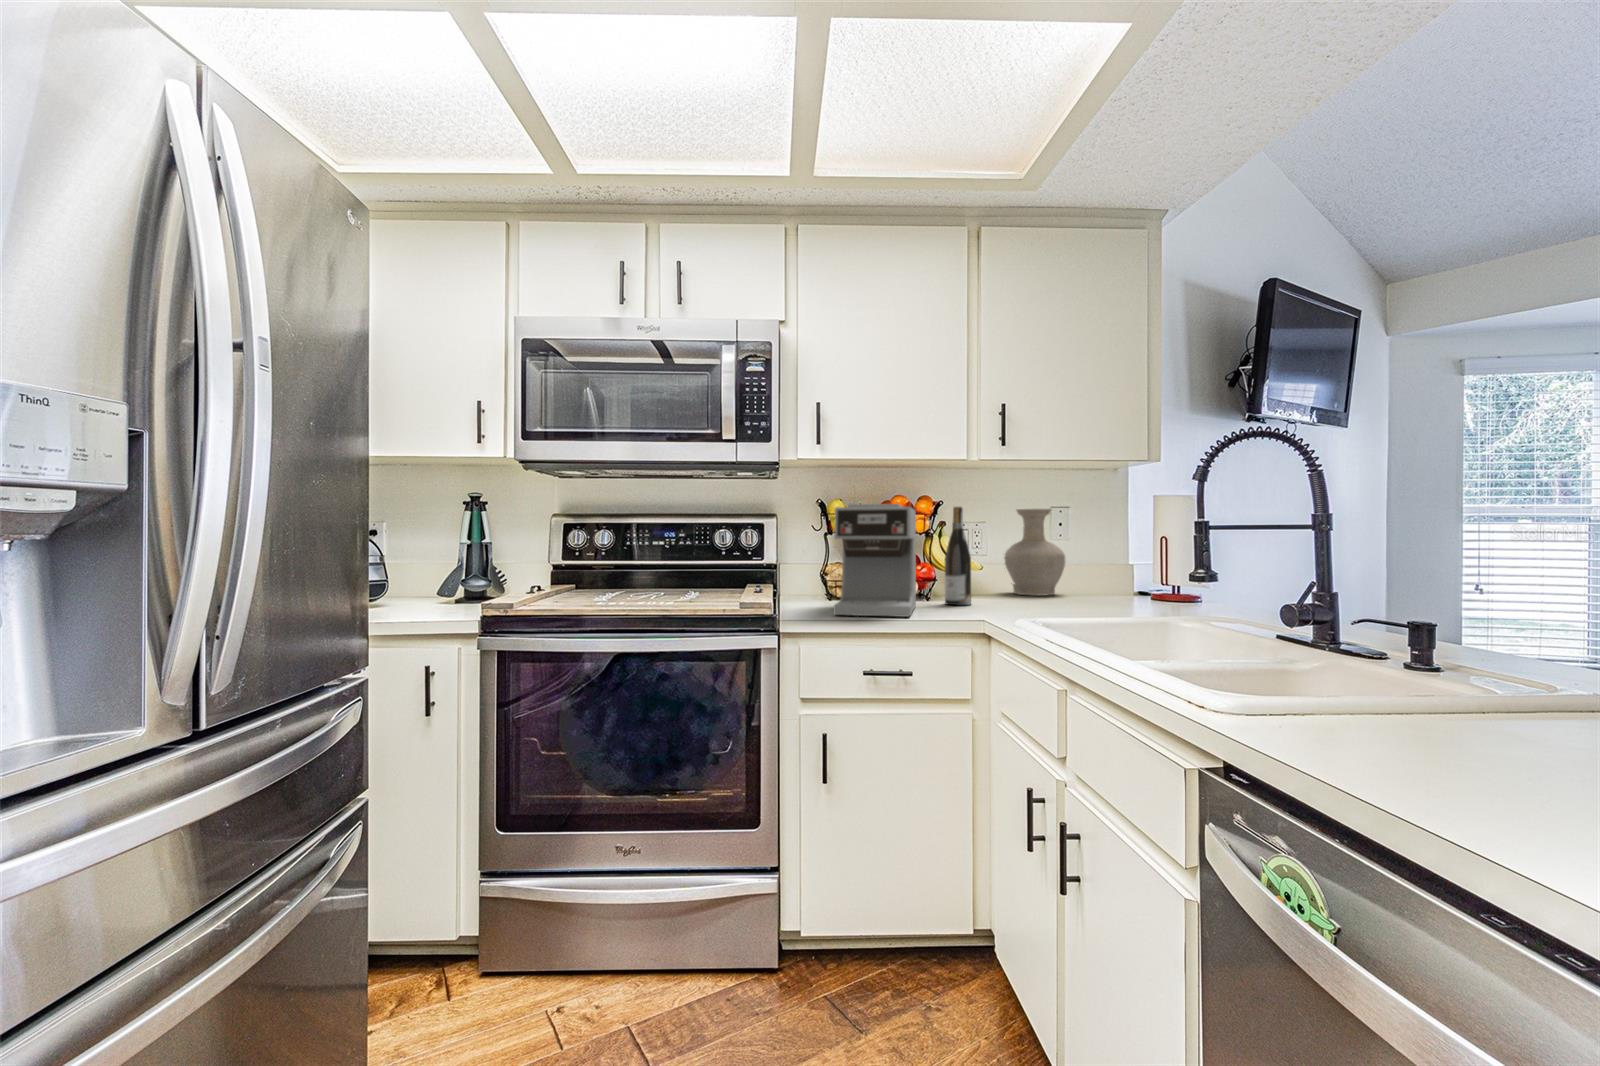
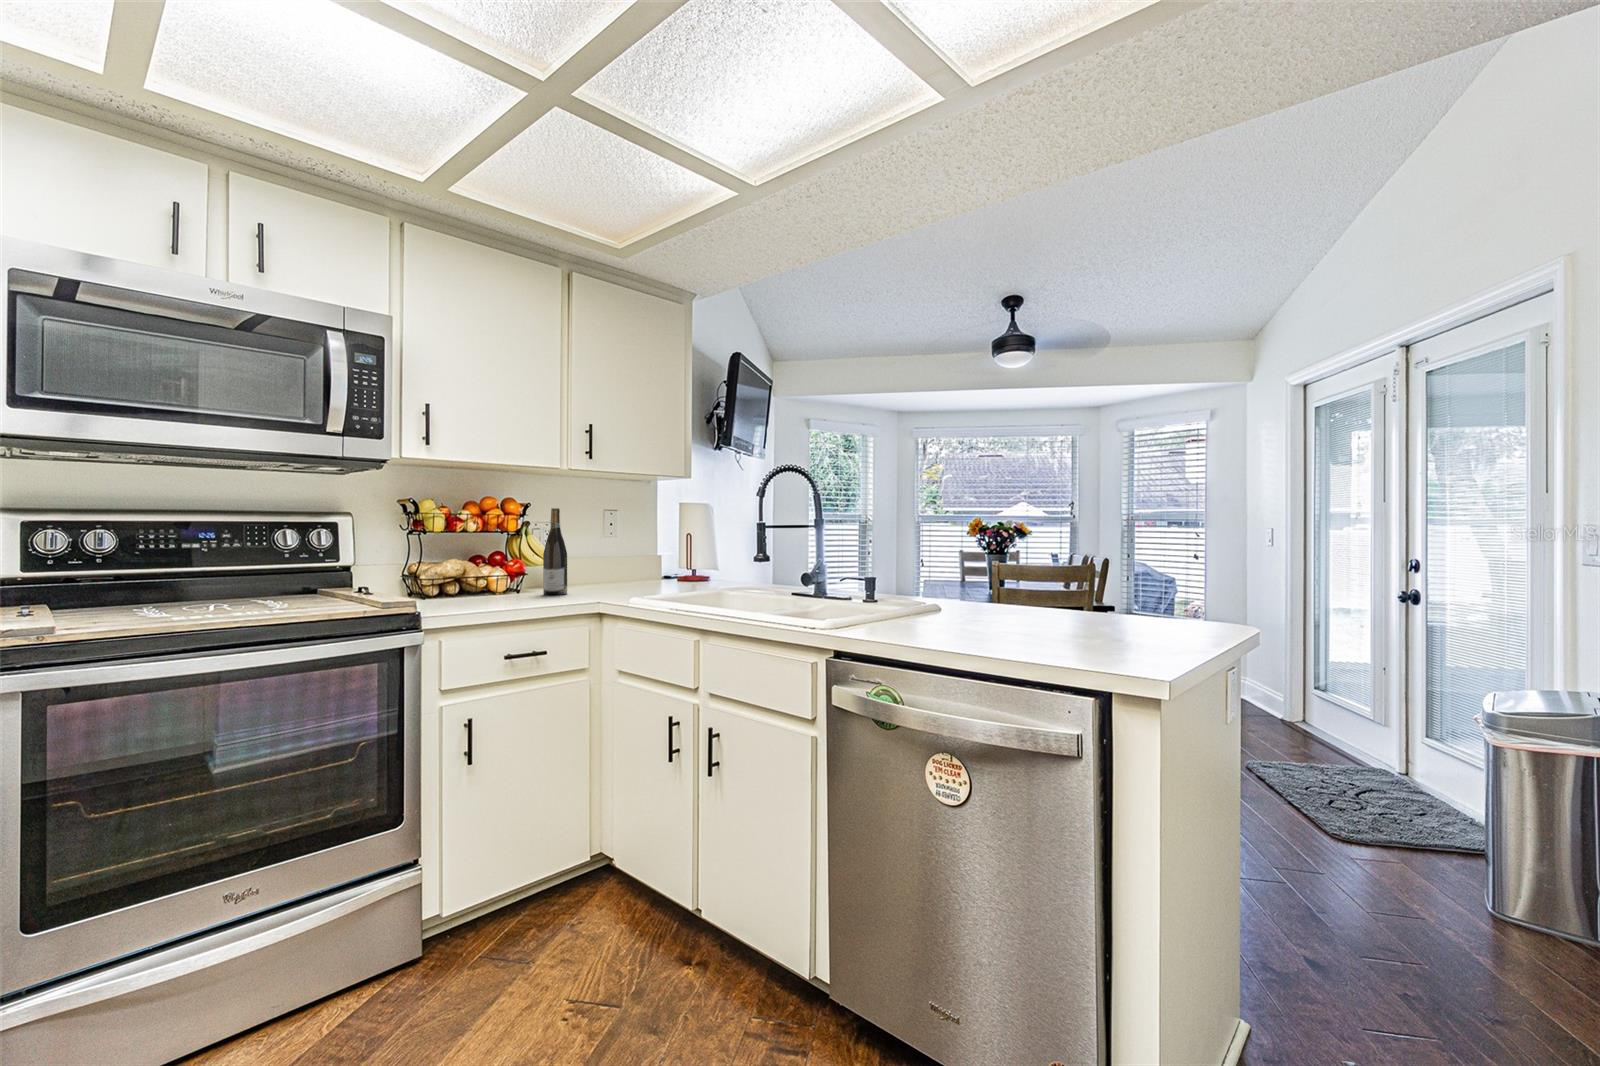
coffee maker: present [833,504,916,617] -> none [456,505,544,609]
vase: present [1004,509,1065,596] -> none [570,511,622,585]

